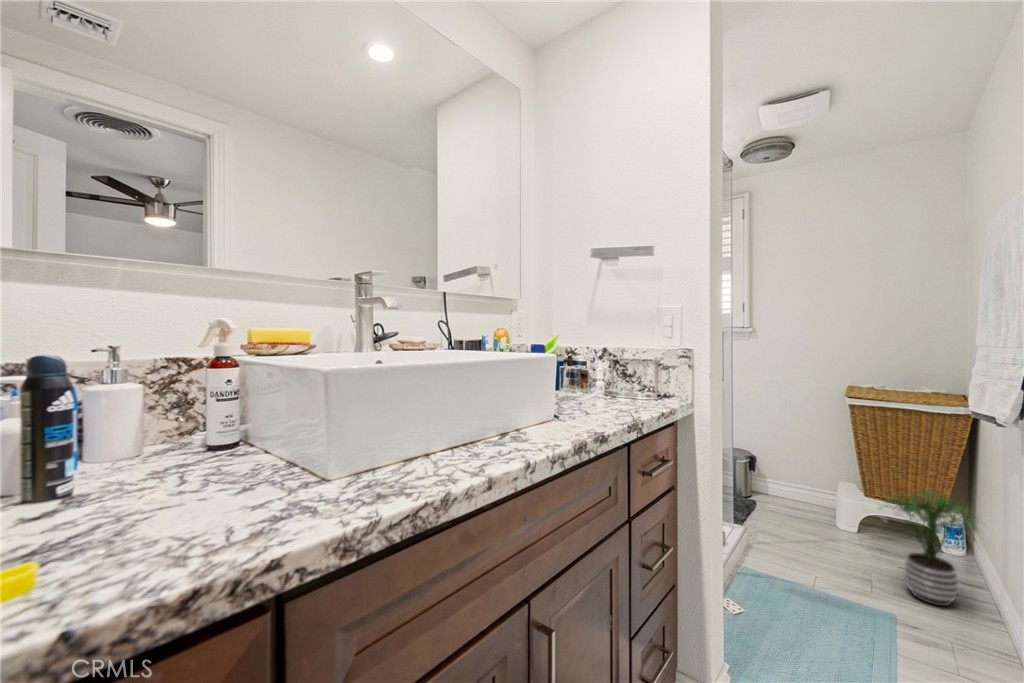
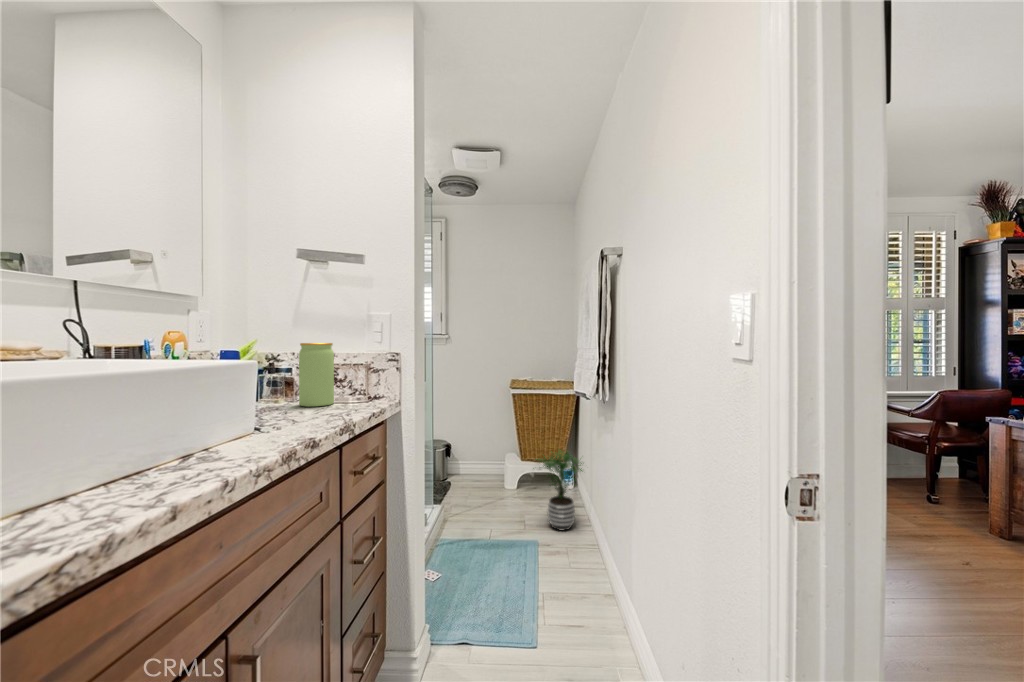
jar: none [593,339,624,400] -> present [299,343,334,407]

